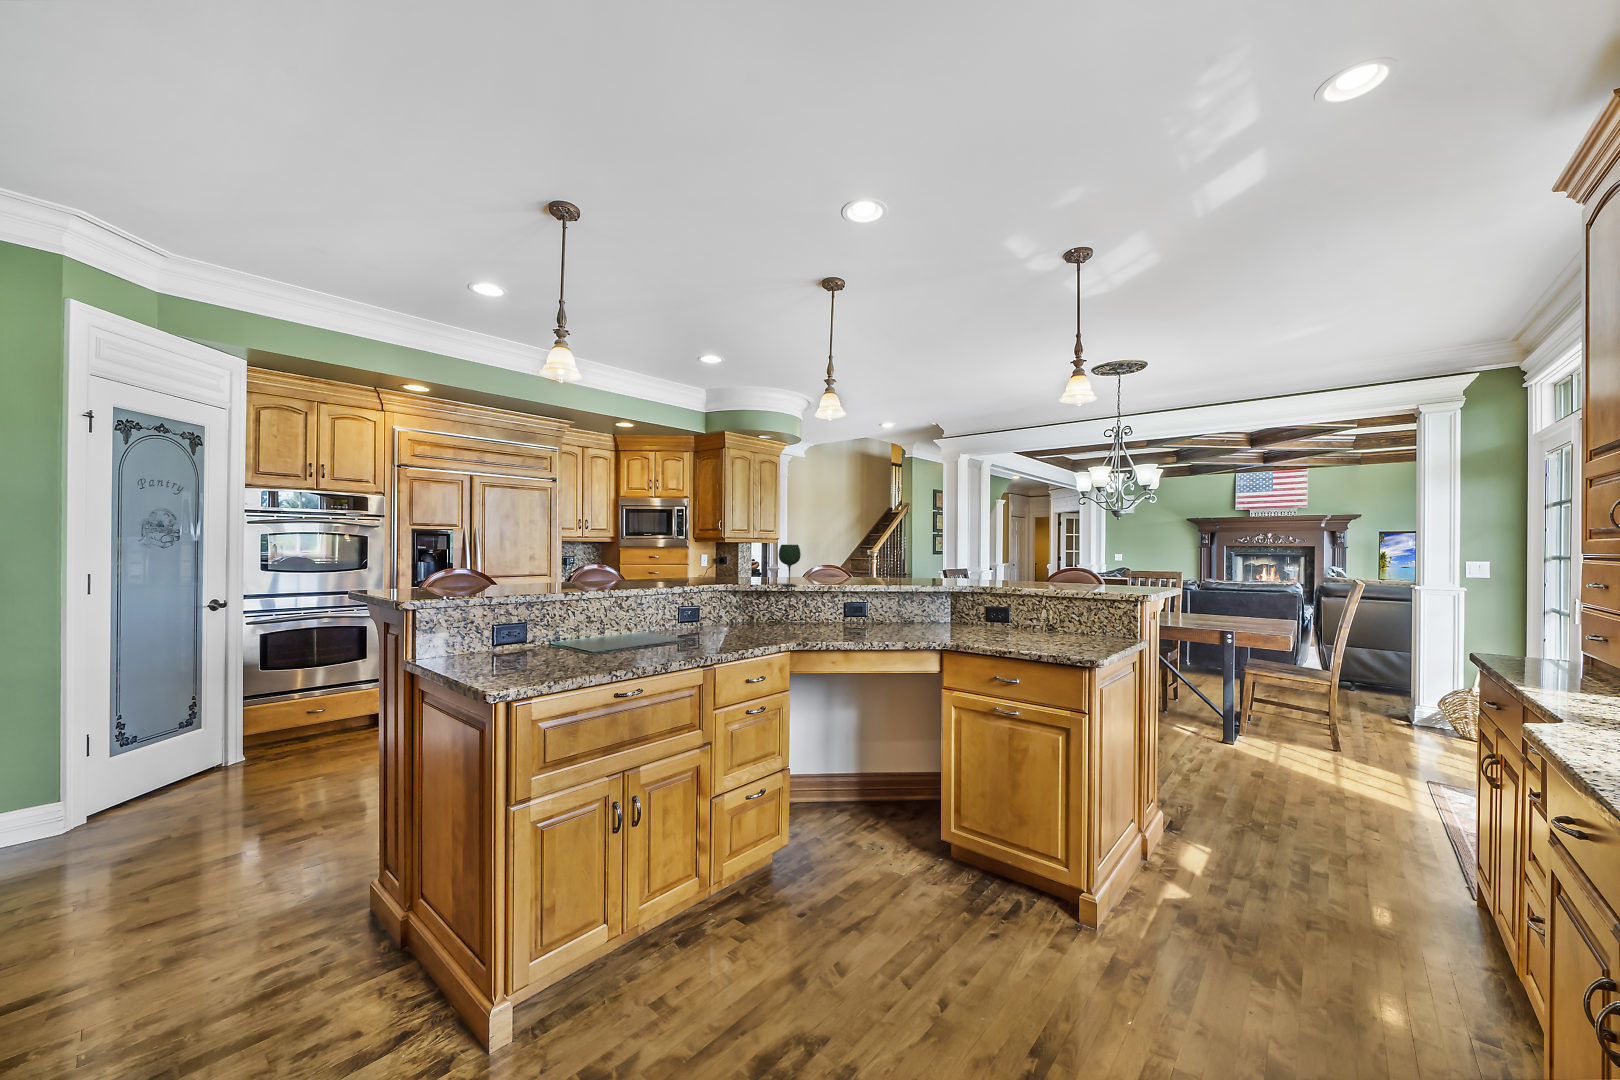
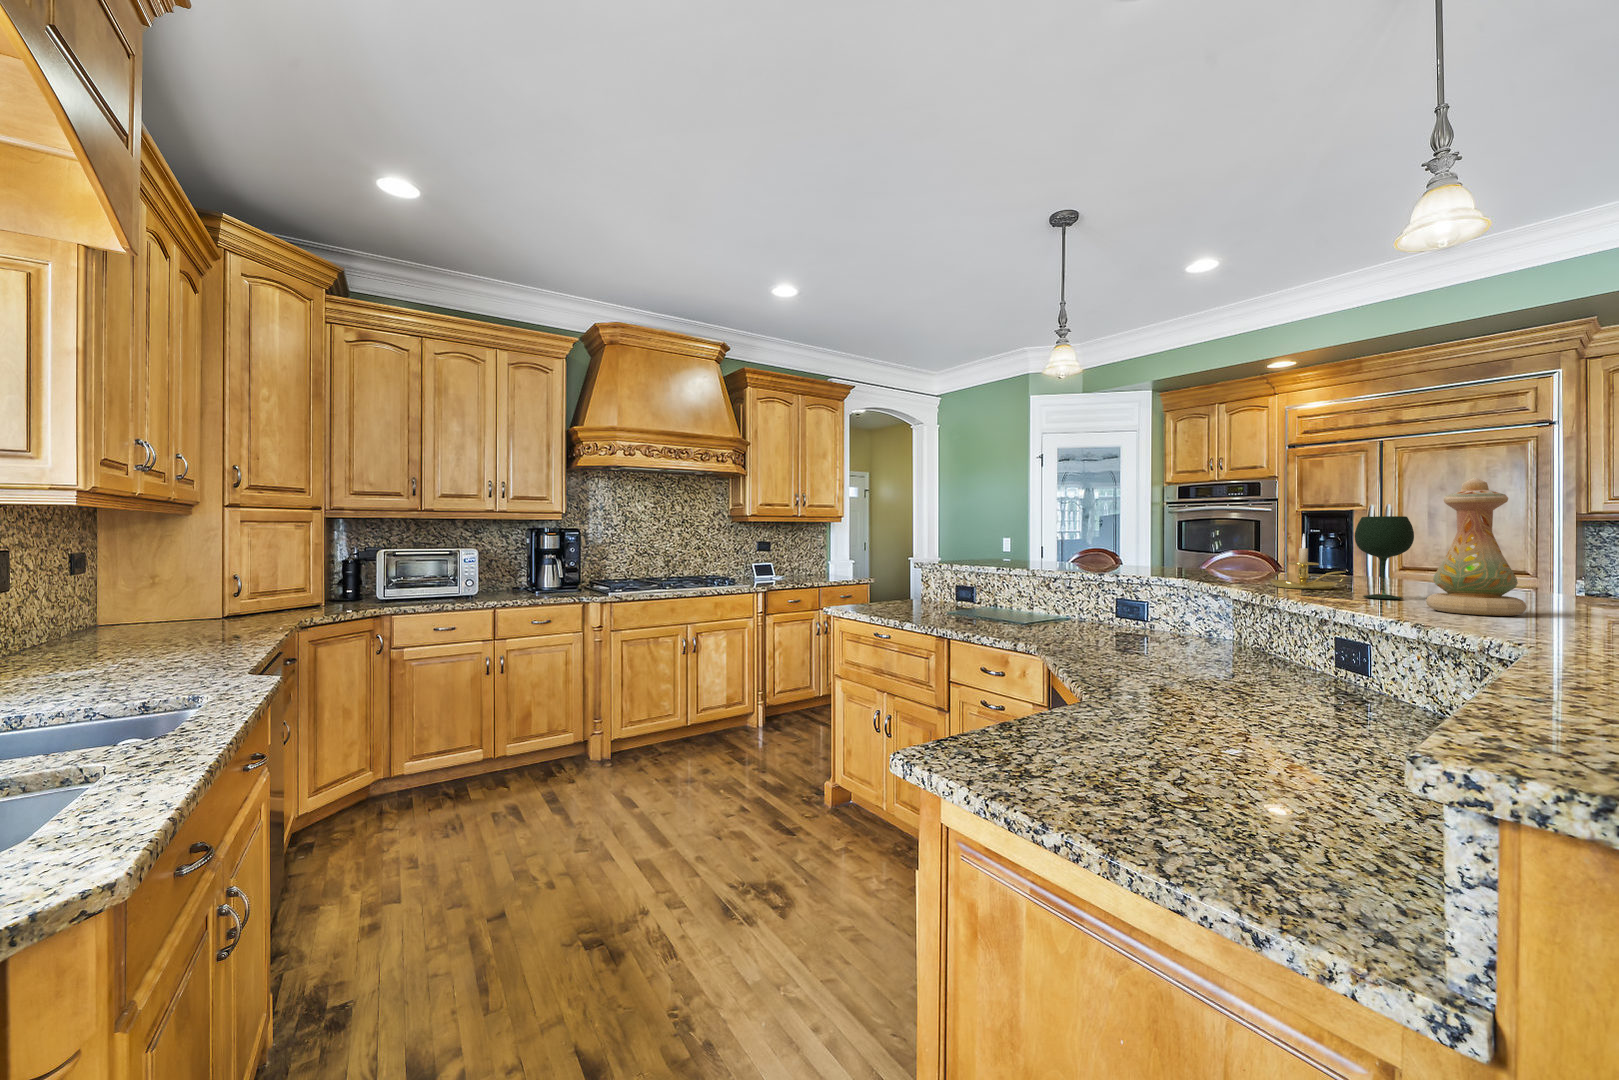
vase: none [834,530,862,587] -> present [1426,477,1527,616]
candle holder: none [712,553,740,587] -> present [1270,534,1344,589]

